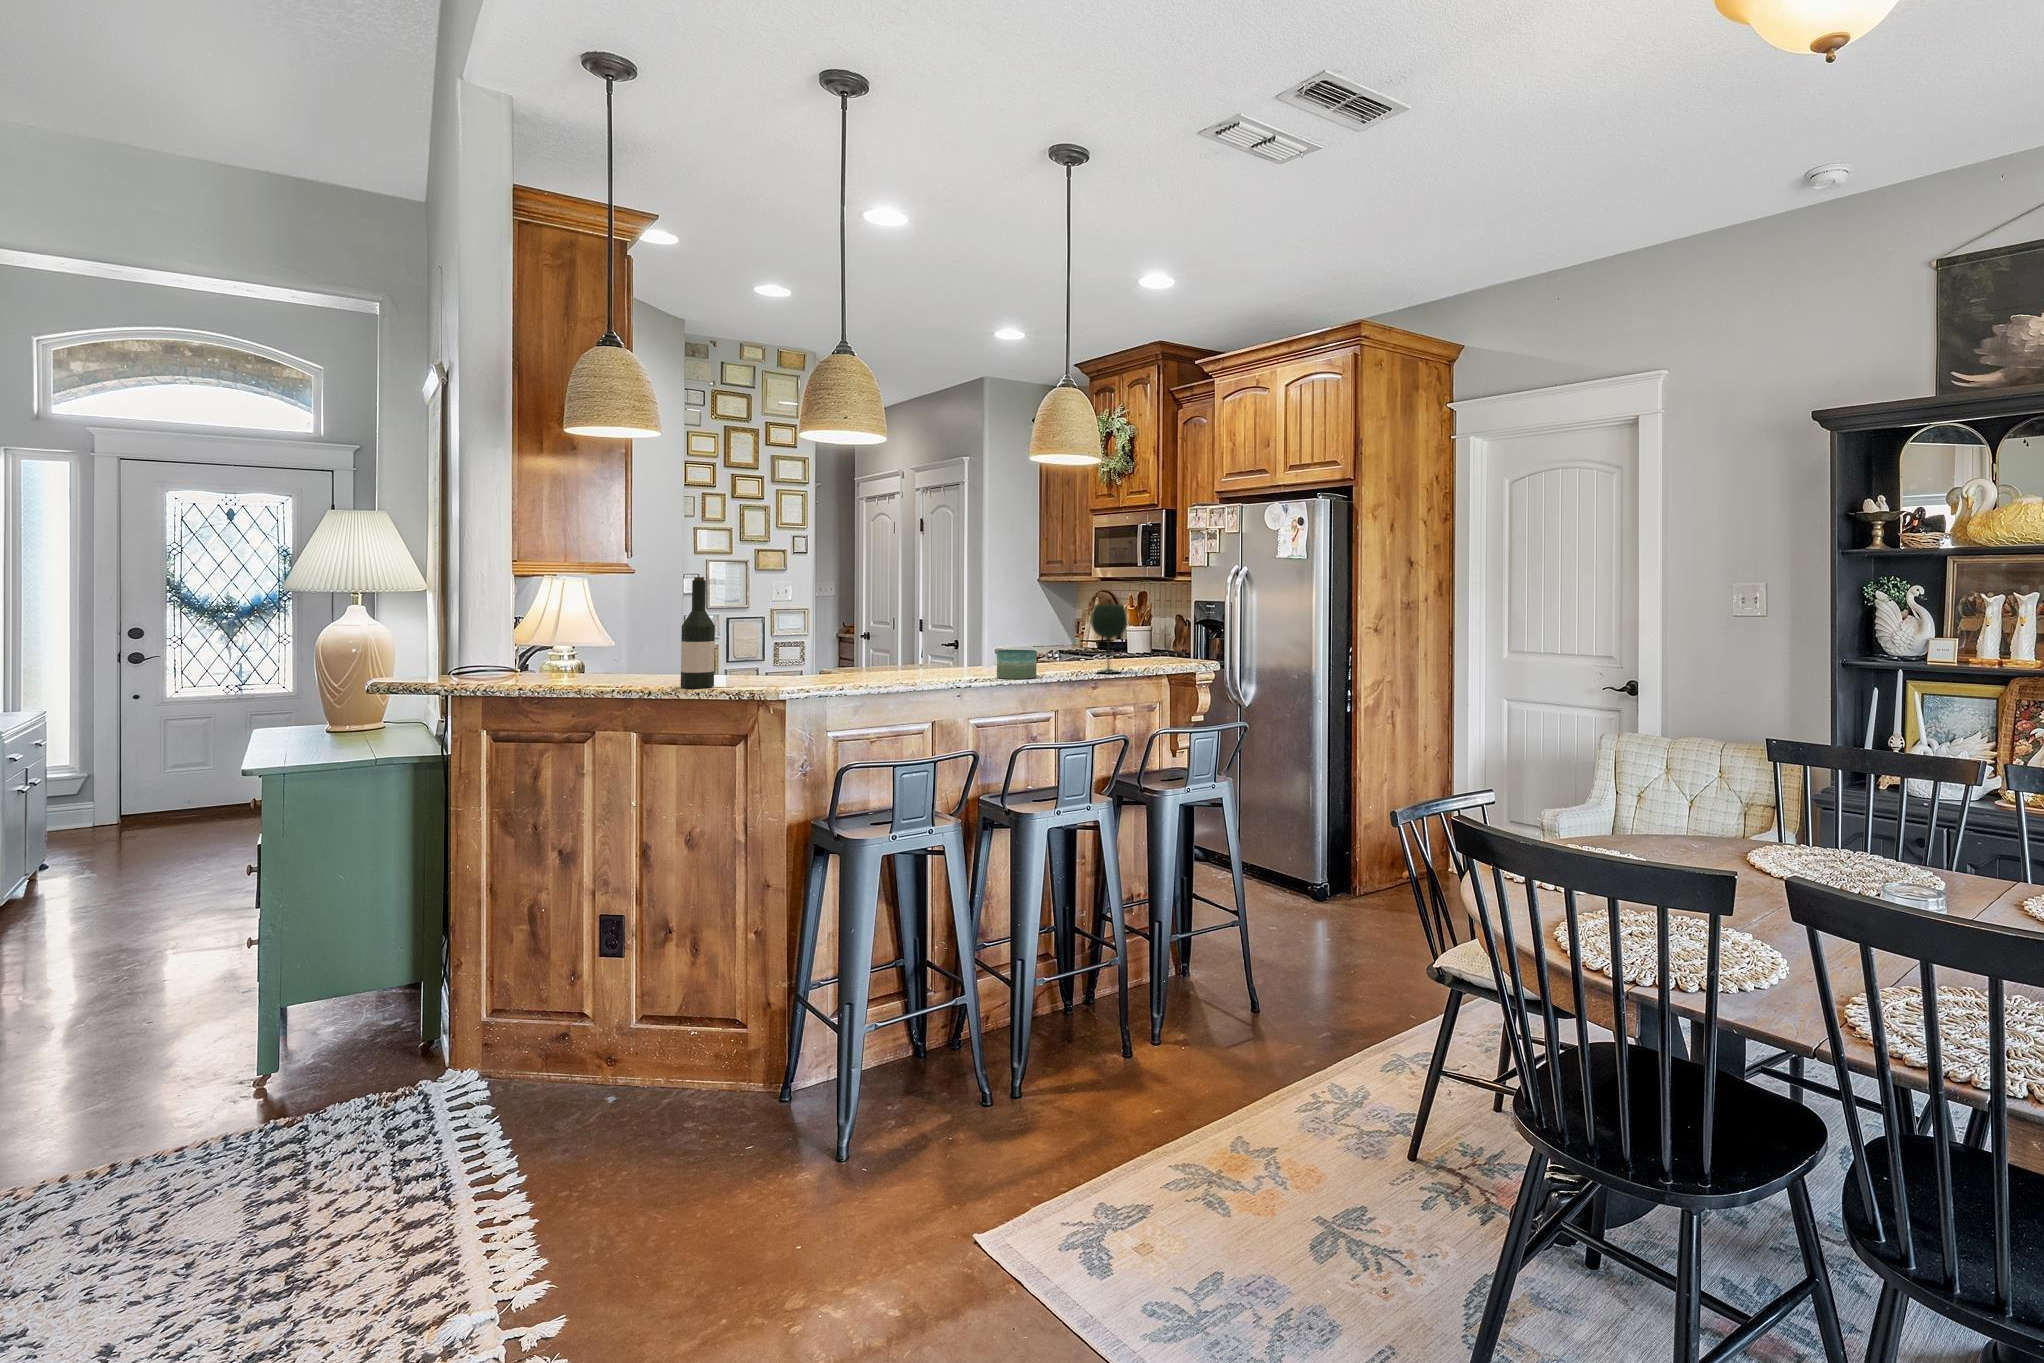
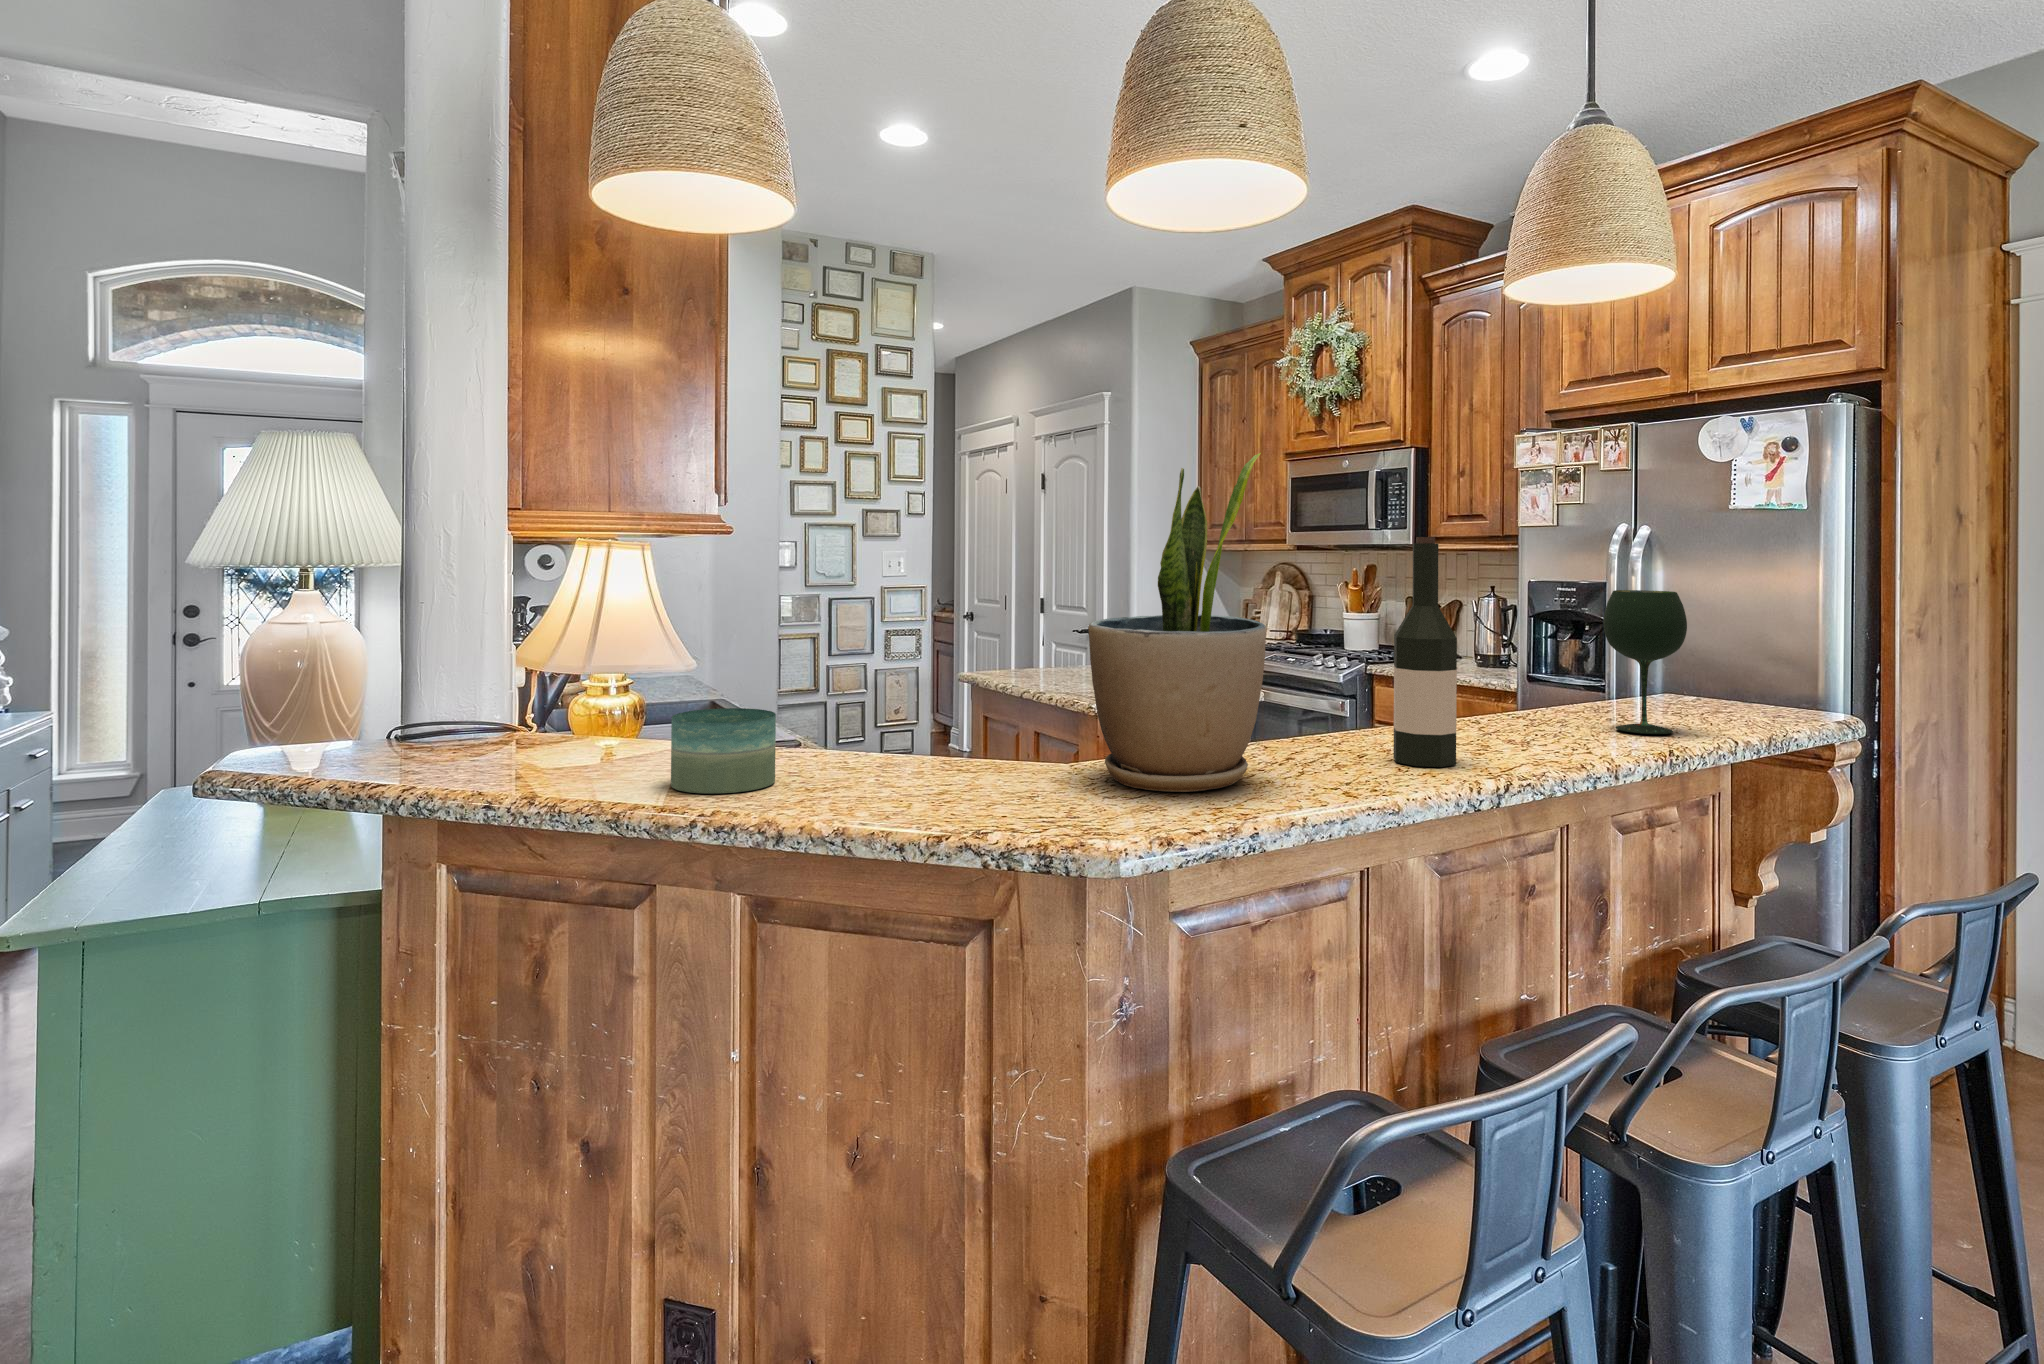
potted plant: none [798,543,877,687] -> present [1088,453,1266,792]
wine bottle: present [681,577,715,688] -> present [1393,537,1457,767]
candle: present [997,650,1037,679] -> present [671,708,776,793]

